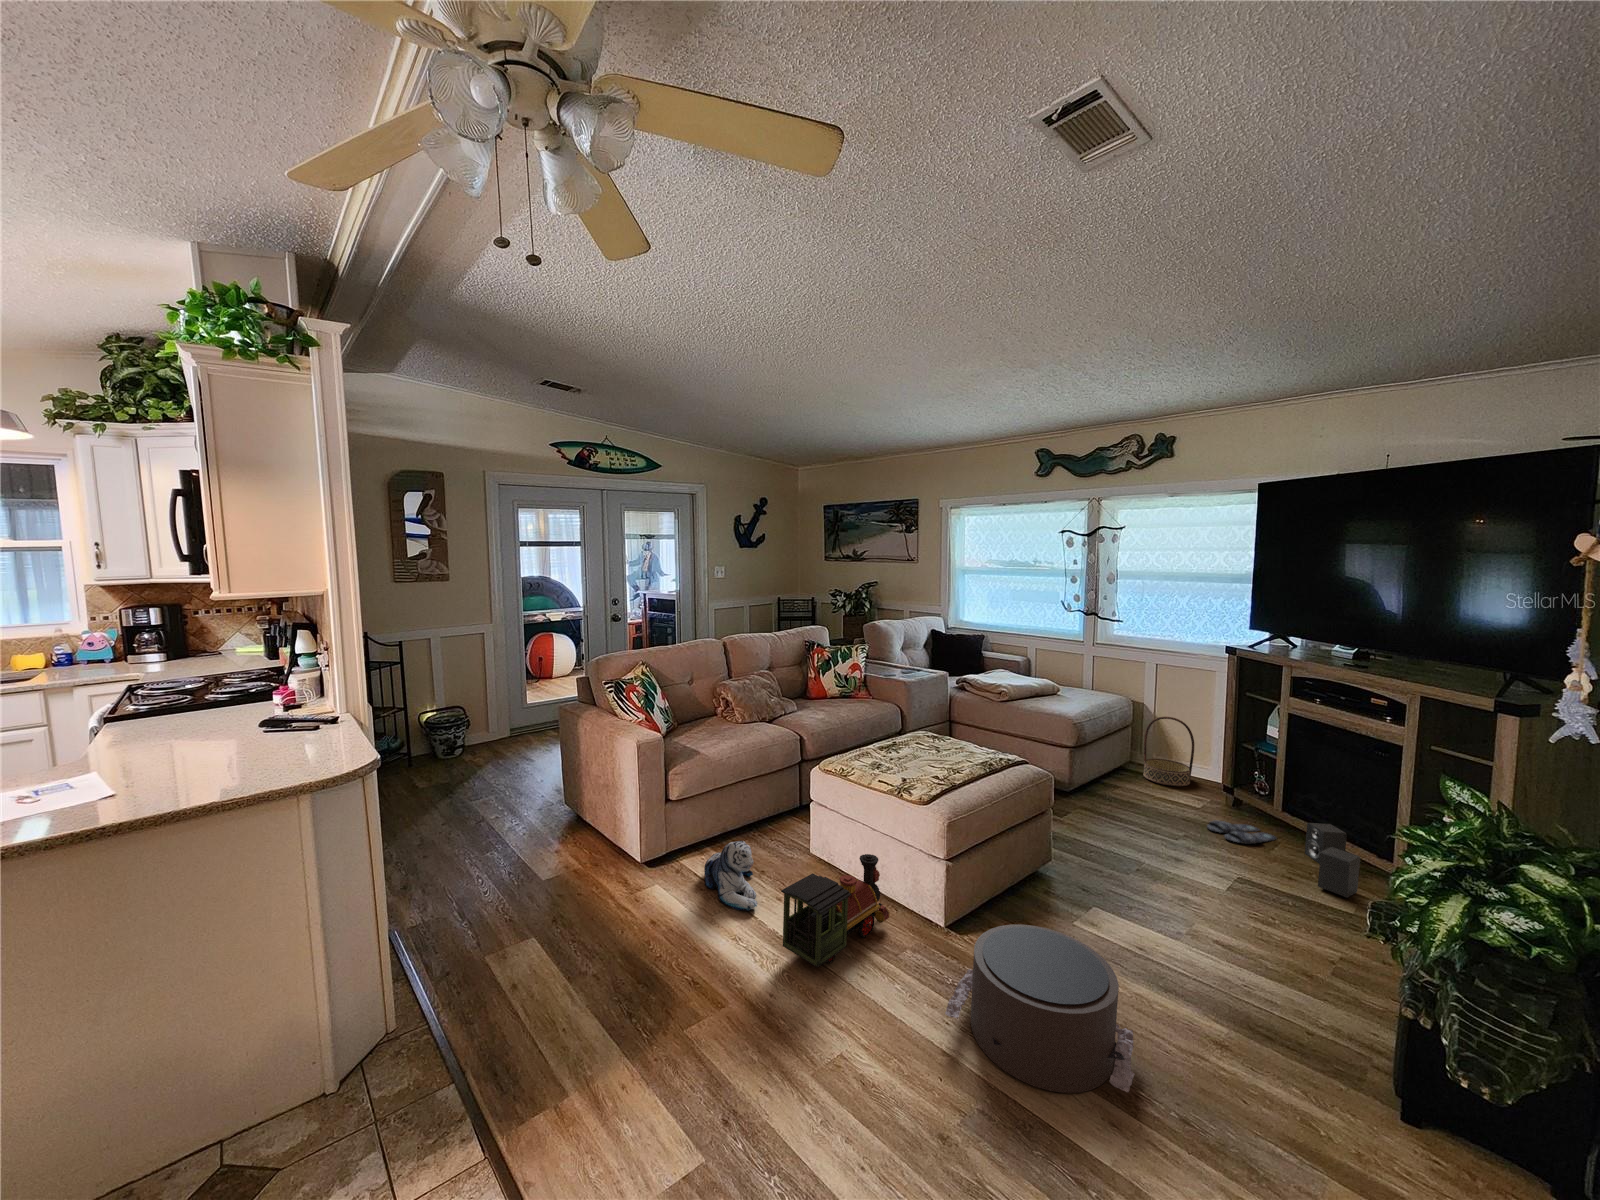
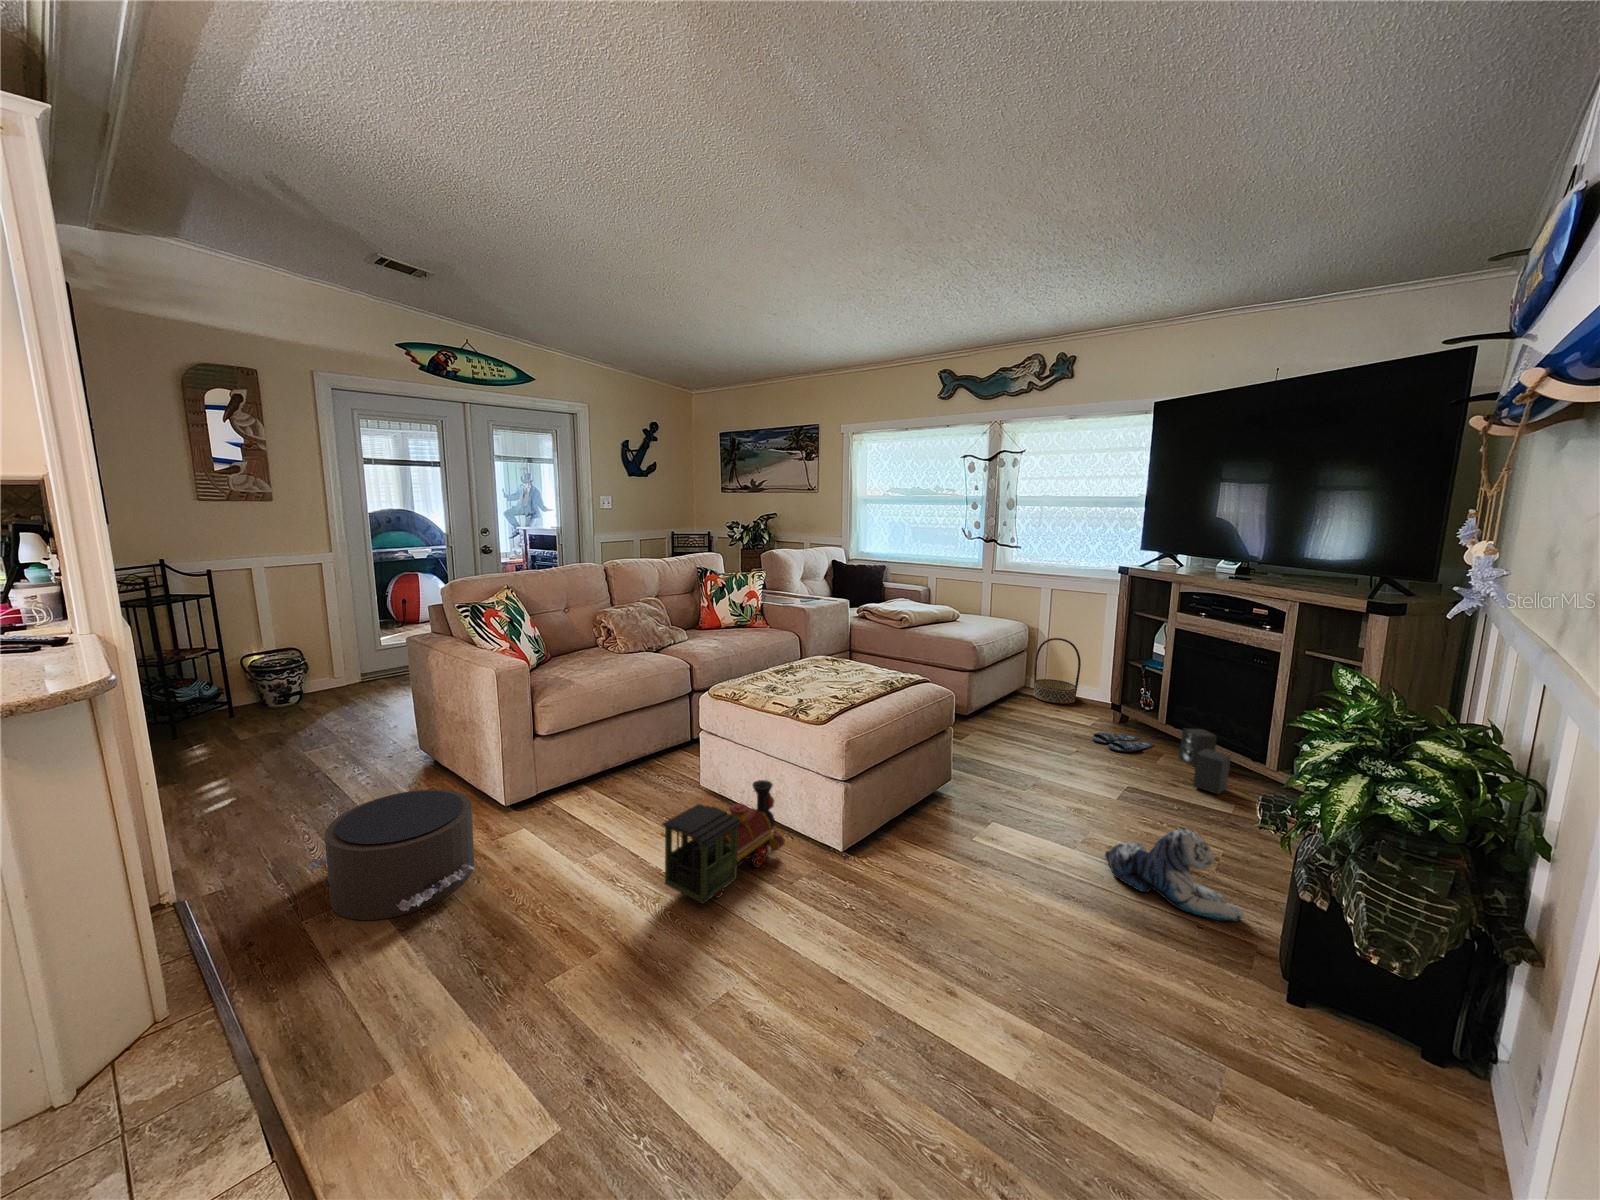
plush toy: present [704,840,757,911] -> present [1105,828,1244,922]
pouf: present [945,924,1134,1093] -> present [306,789,476,920]

